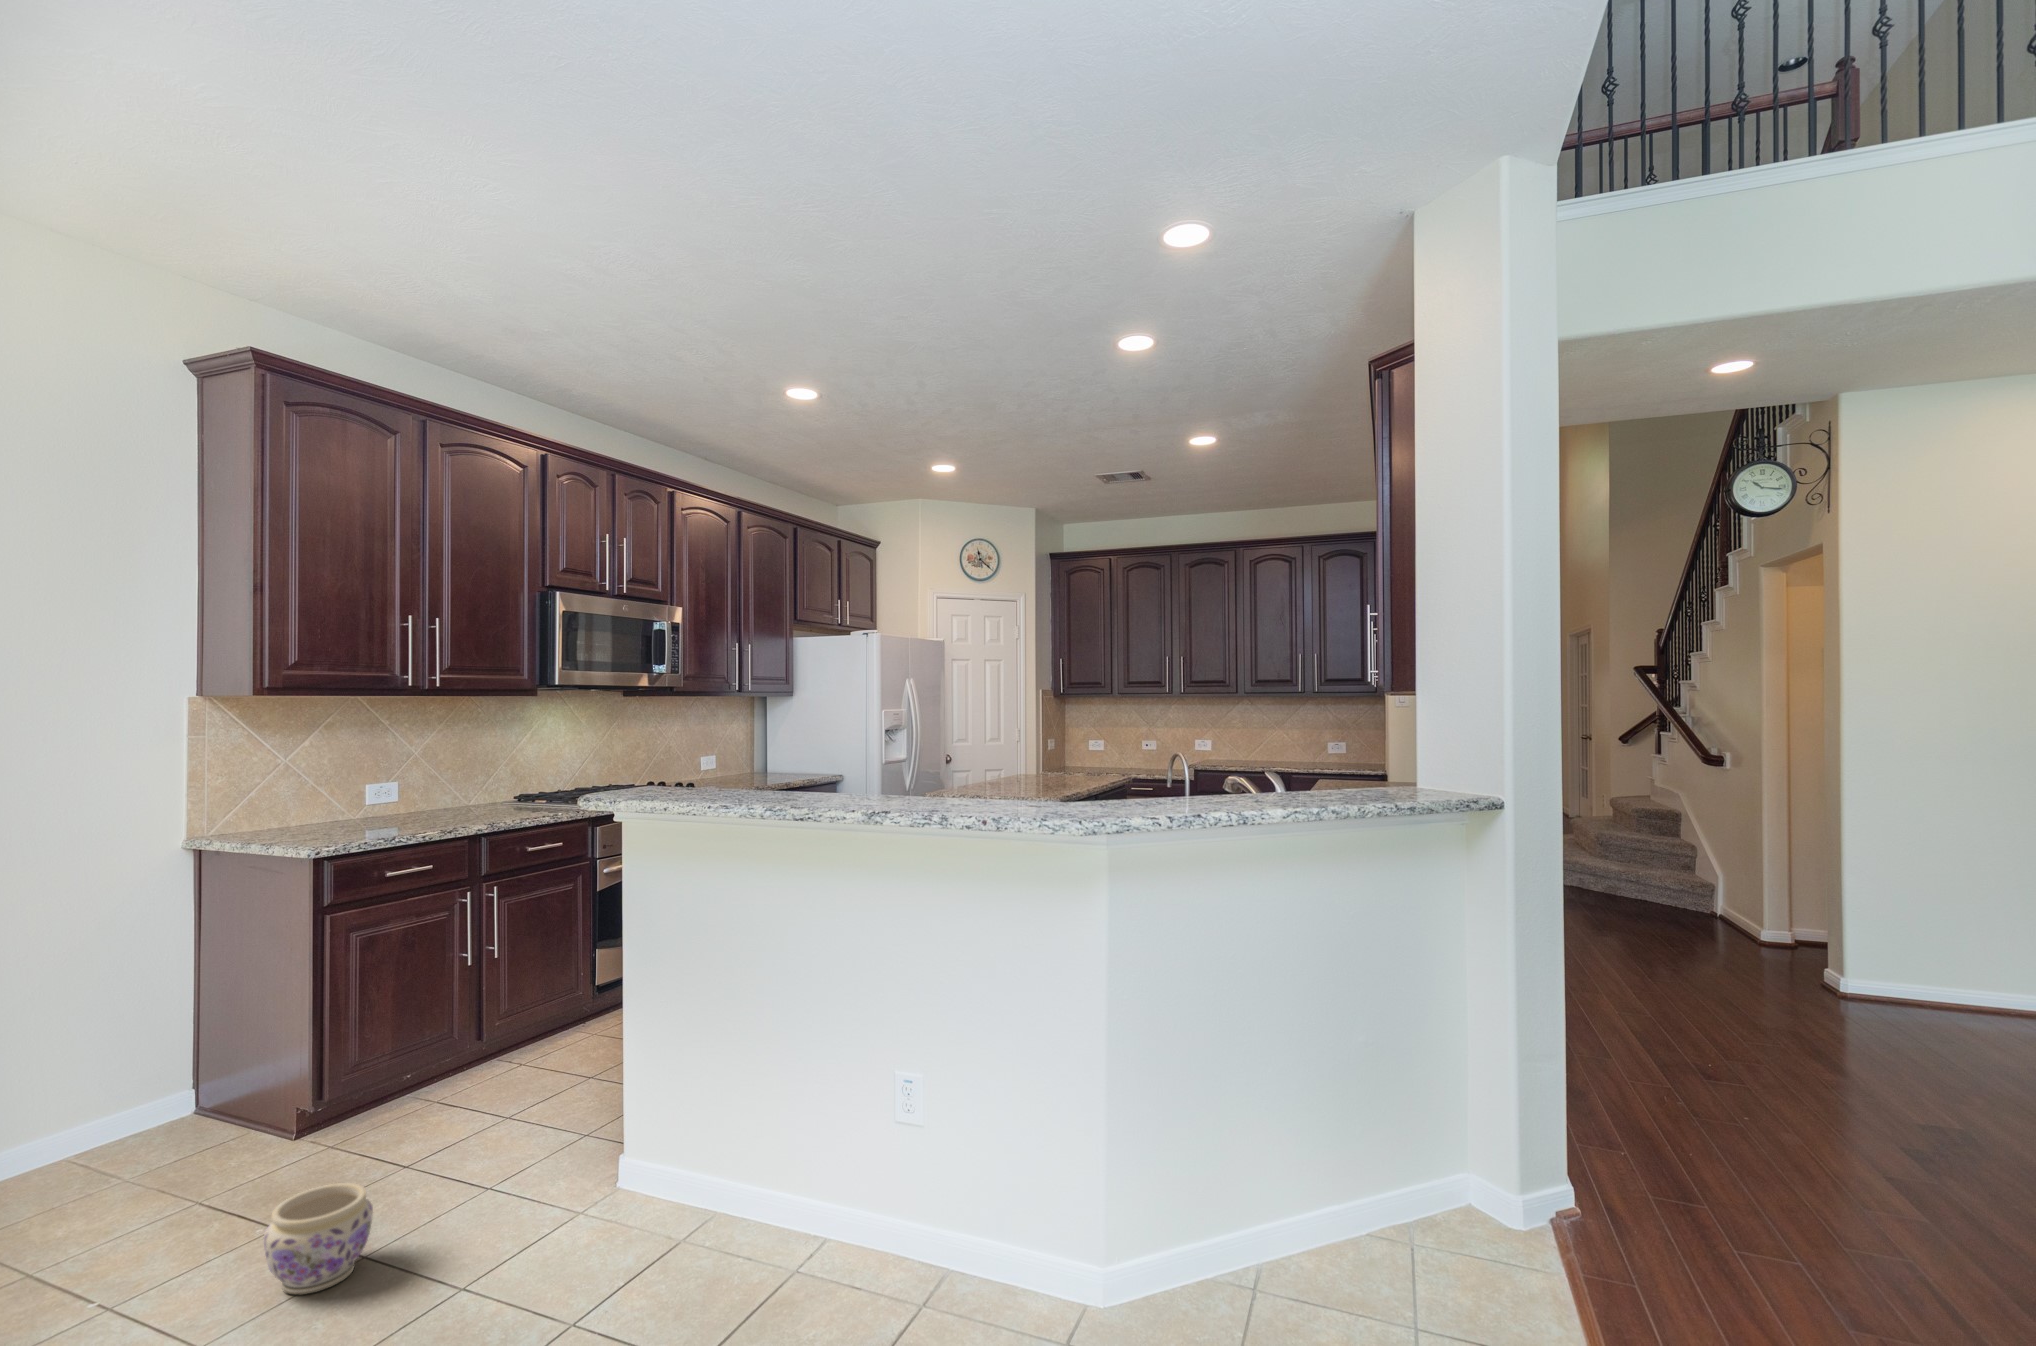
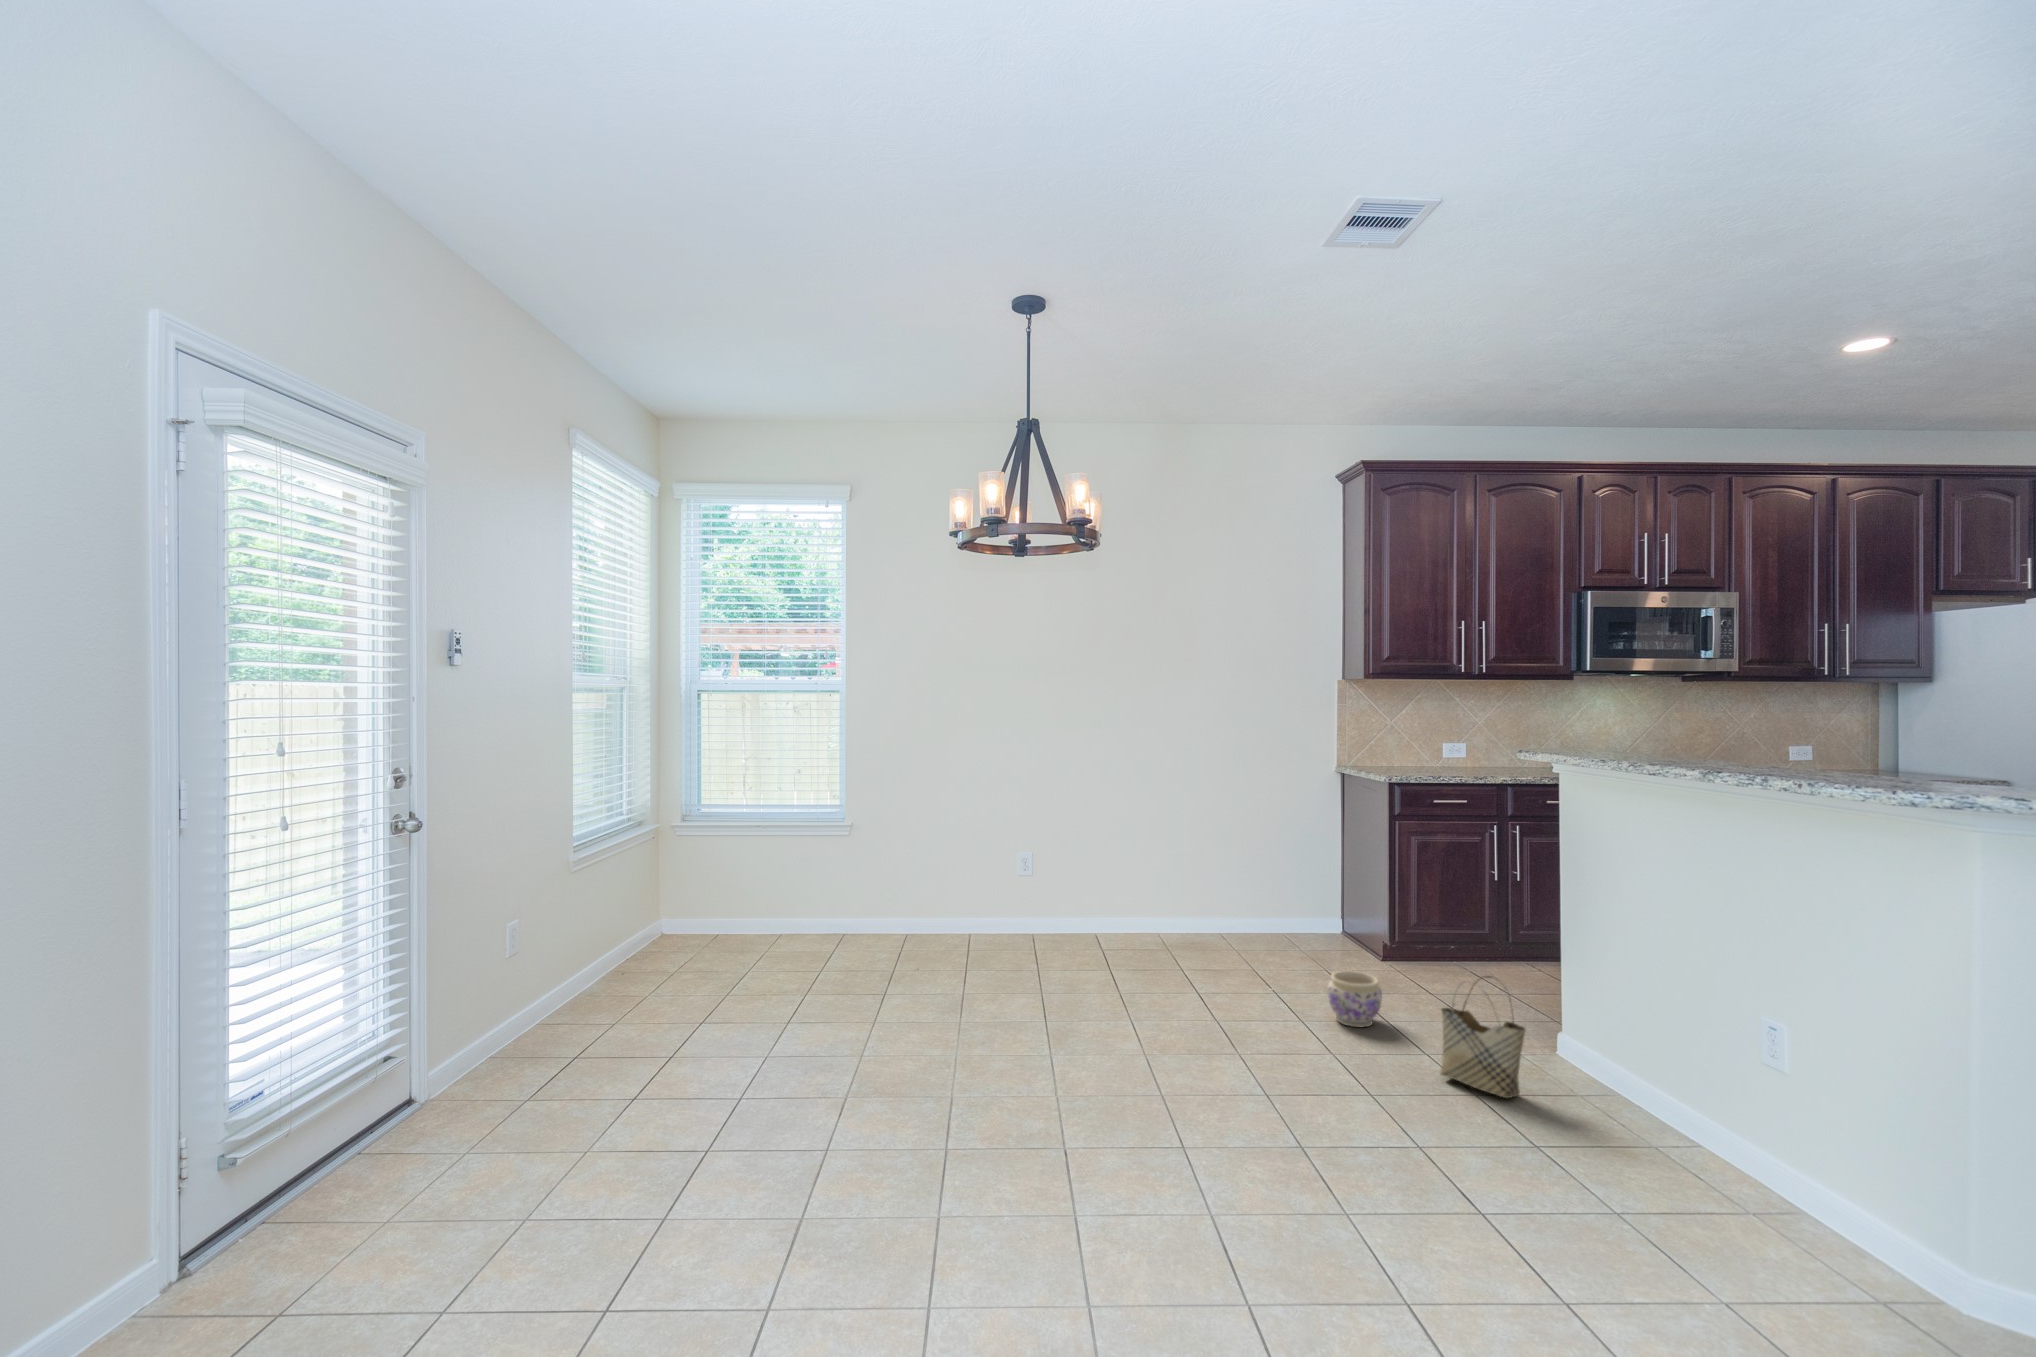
woven basket: none [517,1113,644,1299] -> present [1440,976,1525,1098]

